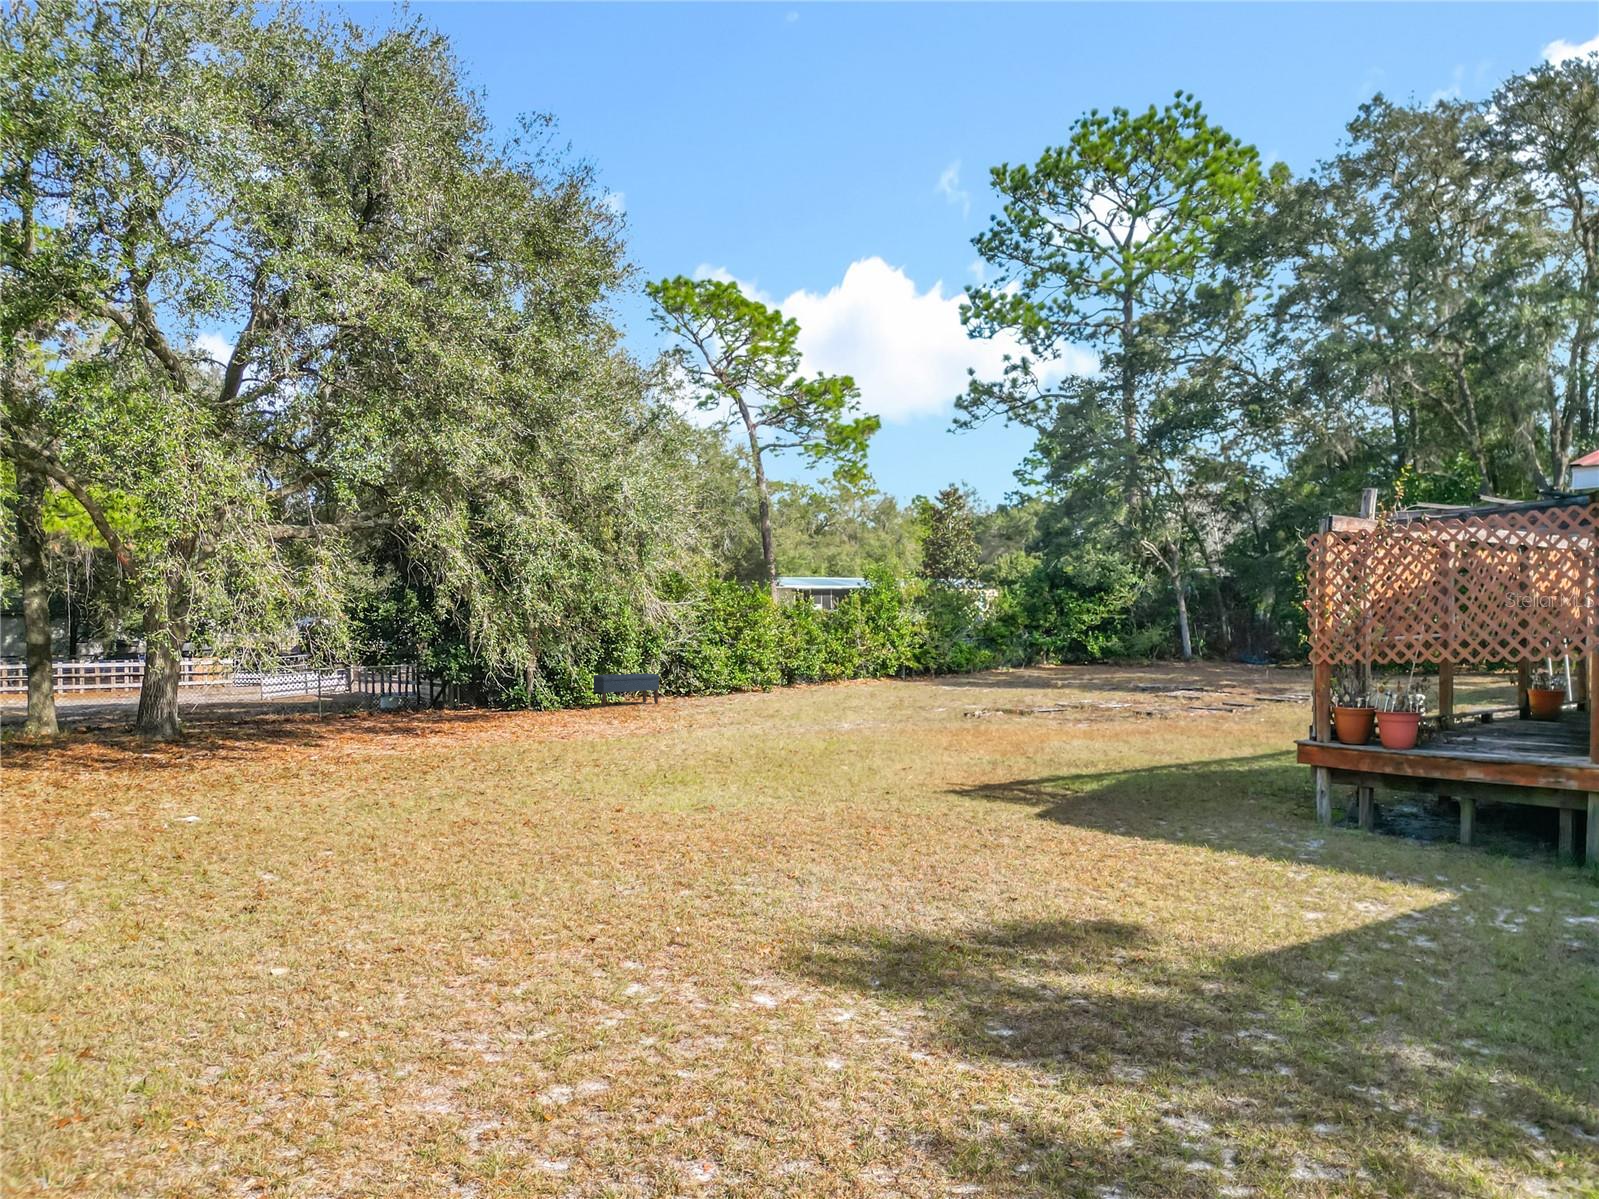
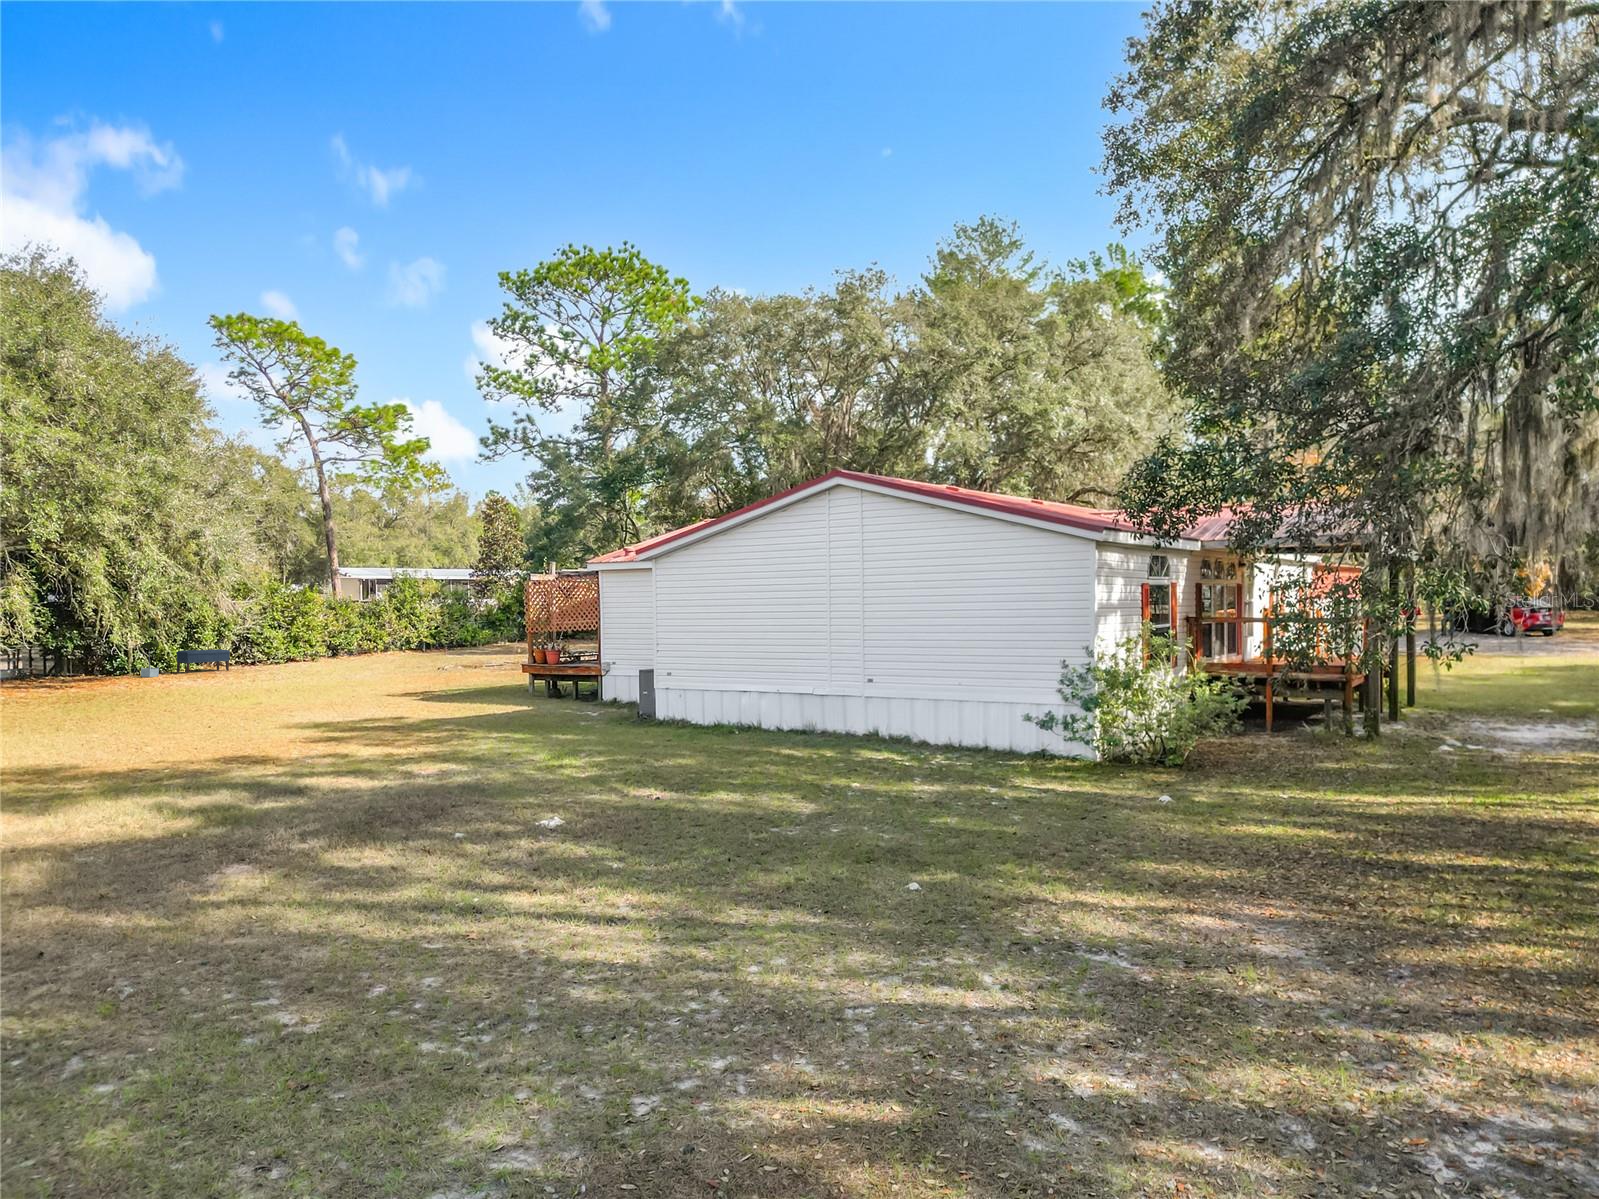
potted tree: none [538,655,564,713] -> present [140,640,159,677]

